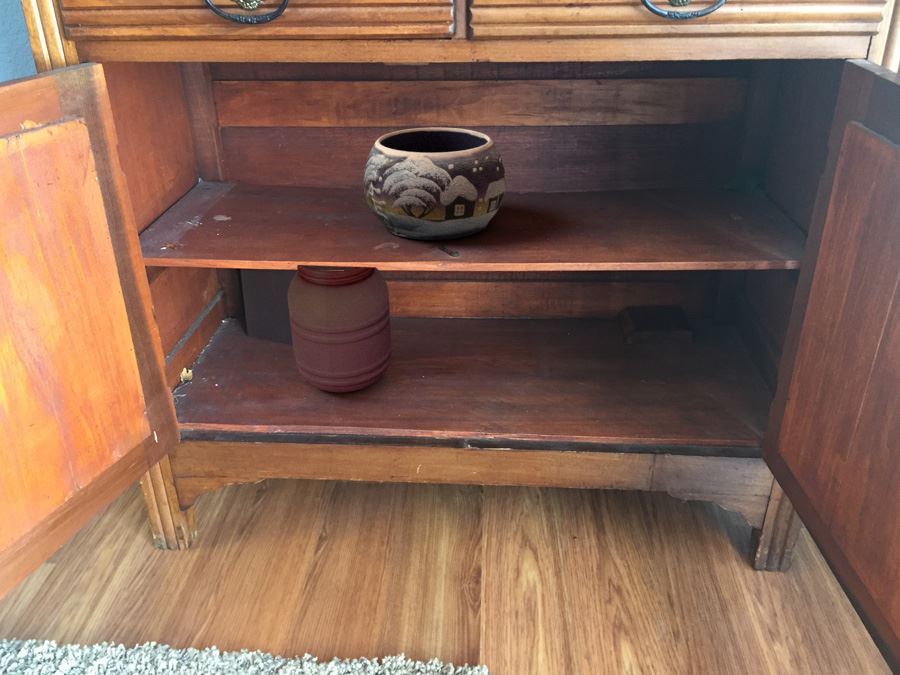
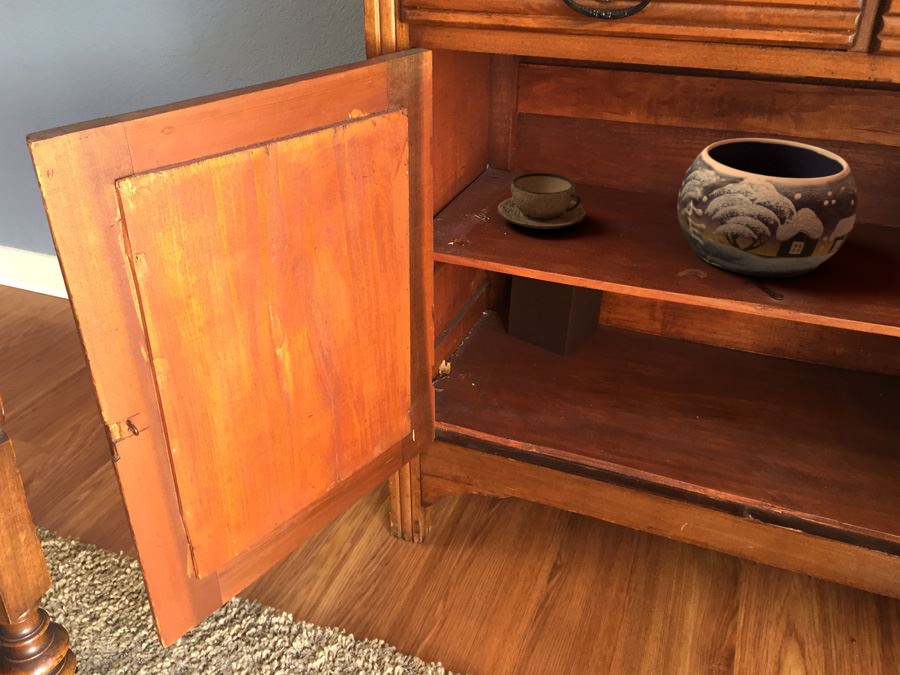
teacup: none [207,178,291,225] -> present [497,173,587,229]
jar: present [287,265,391,392] -> none [561,259,680,422]

